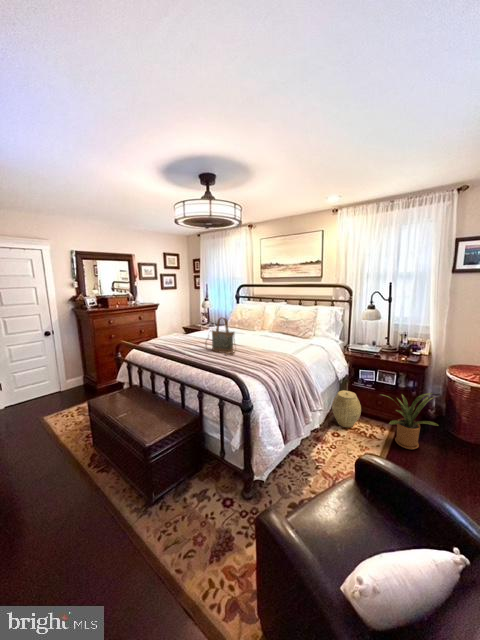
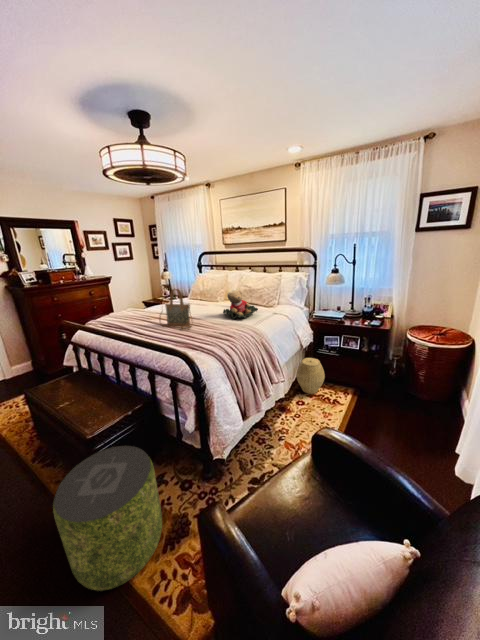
teddy bear: none [262,321,296,348] -> present [223,290,258,319]
house plant: present [383,393,437,449] -> none [341,356,399,411]
pouf: none [123,455,208,588] -> present [53,445,162,591]

